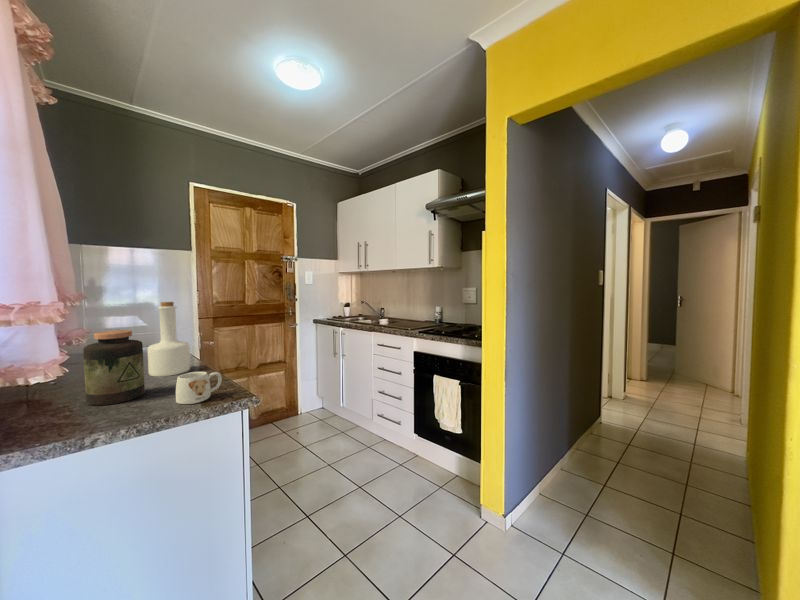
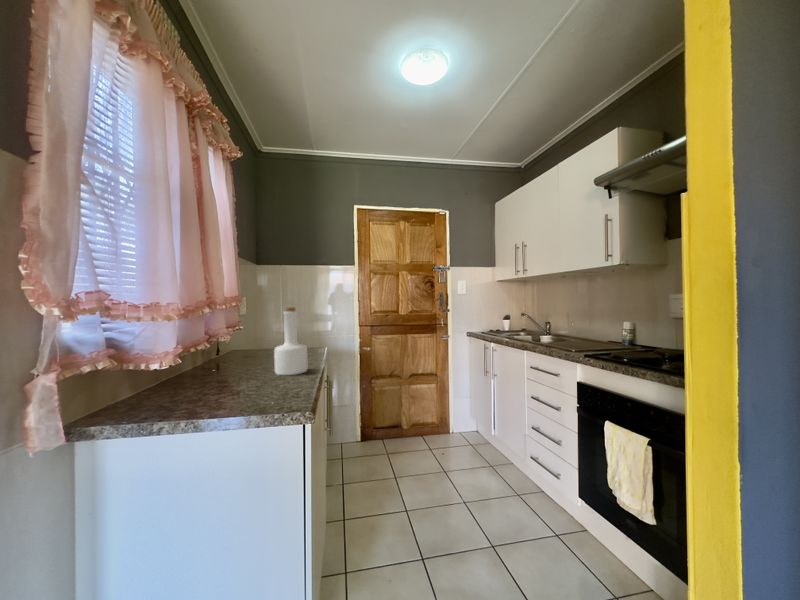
jar: present [83,330,145,406] -> none [202,330,247,395]
mug: present [176,372,222,404] -> none [245,375,289,408]

